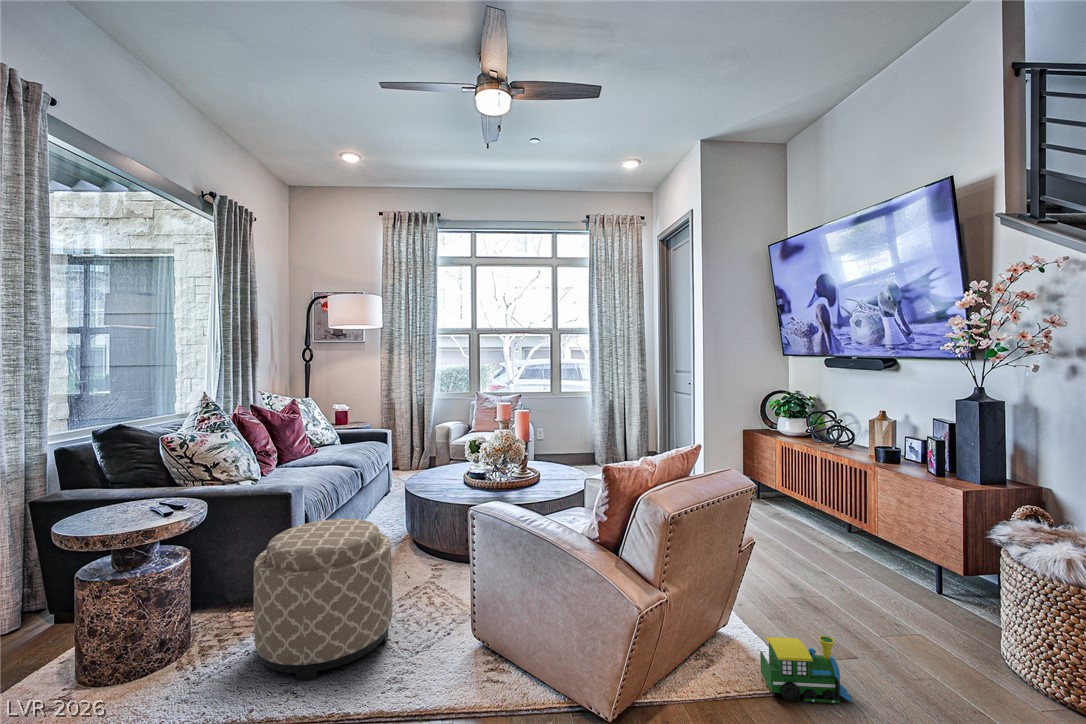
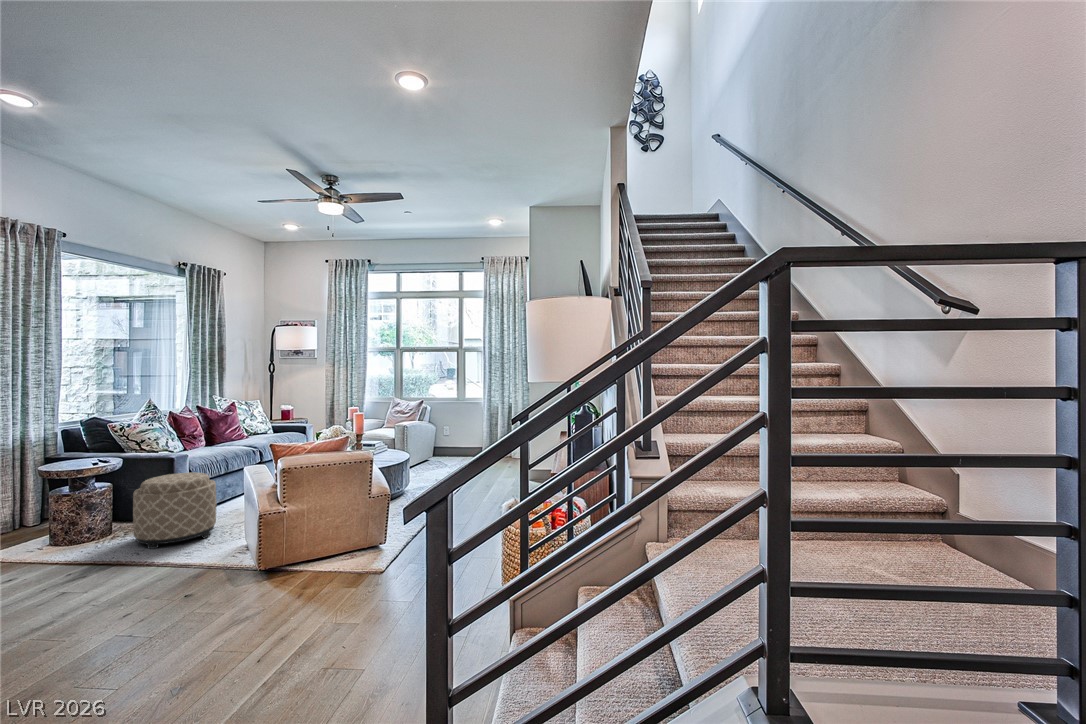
toy train: present [760,636,852,704] -> none [358,538,403,571]

